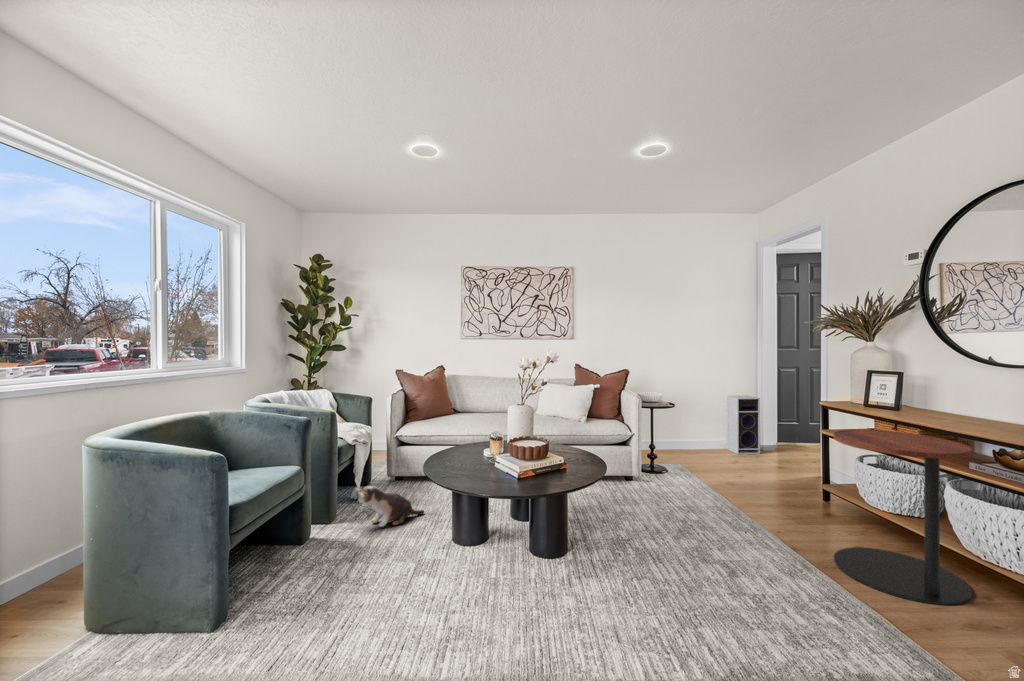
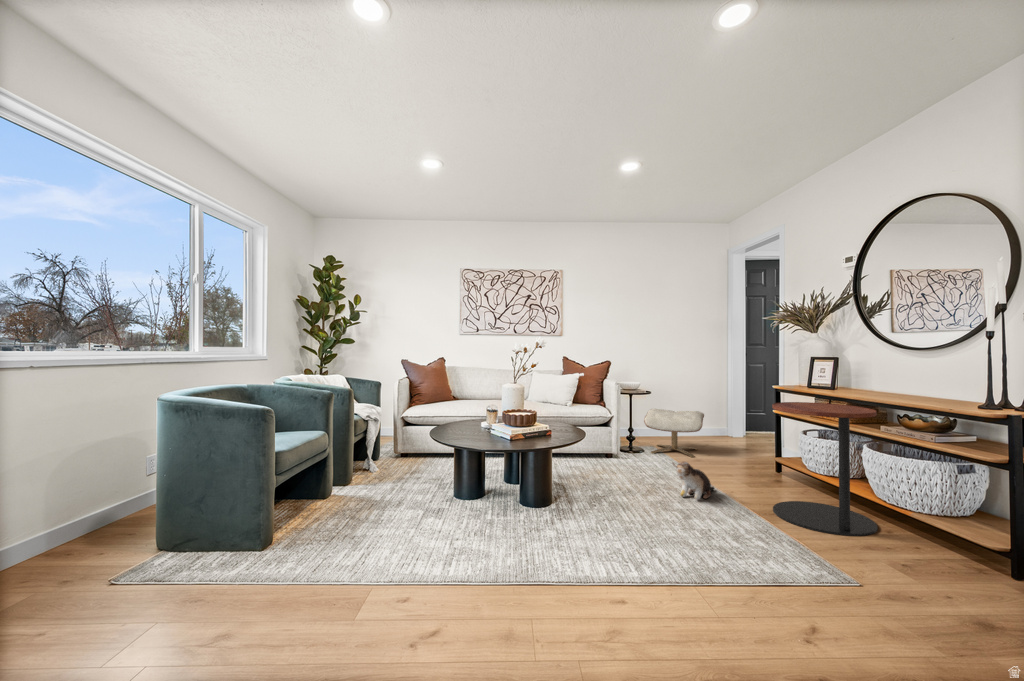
speaker: present [726,395,760,454] -> none [700,387,729,439]
ottoman: none [668,422,735,480] -> present [644,408,704,457]
plush toy: present [355,486,424,527] -> present [673,462,715,500]

